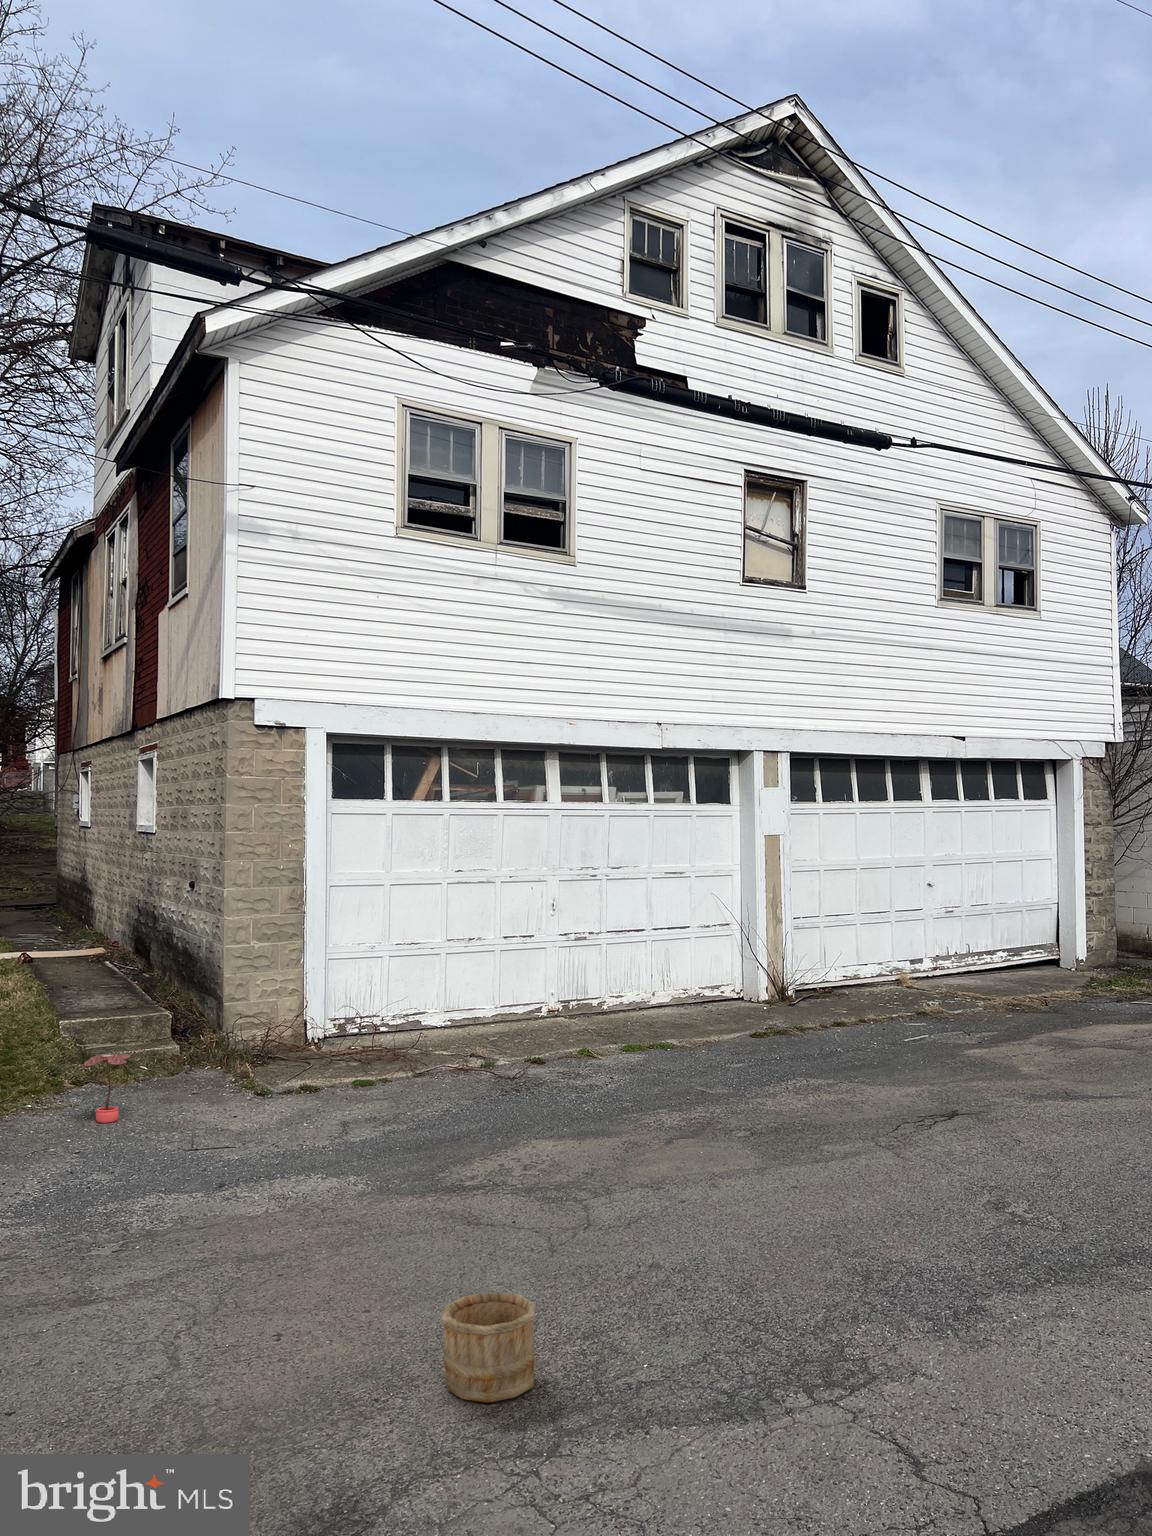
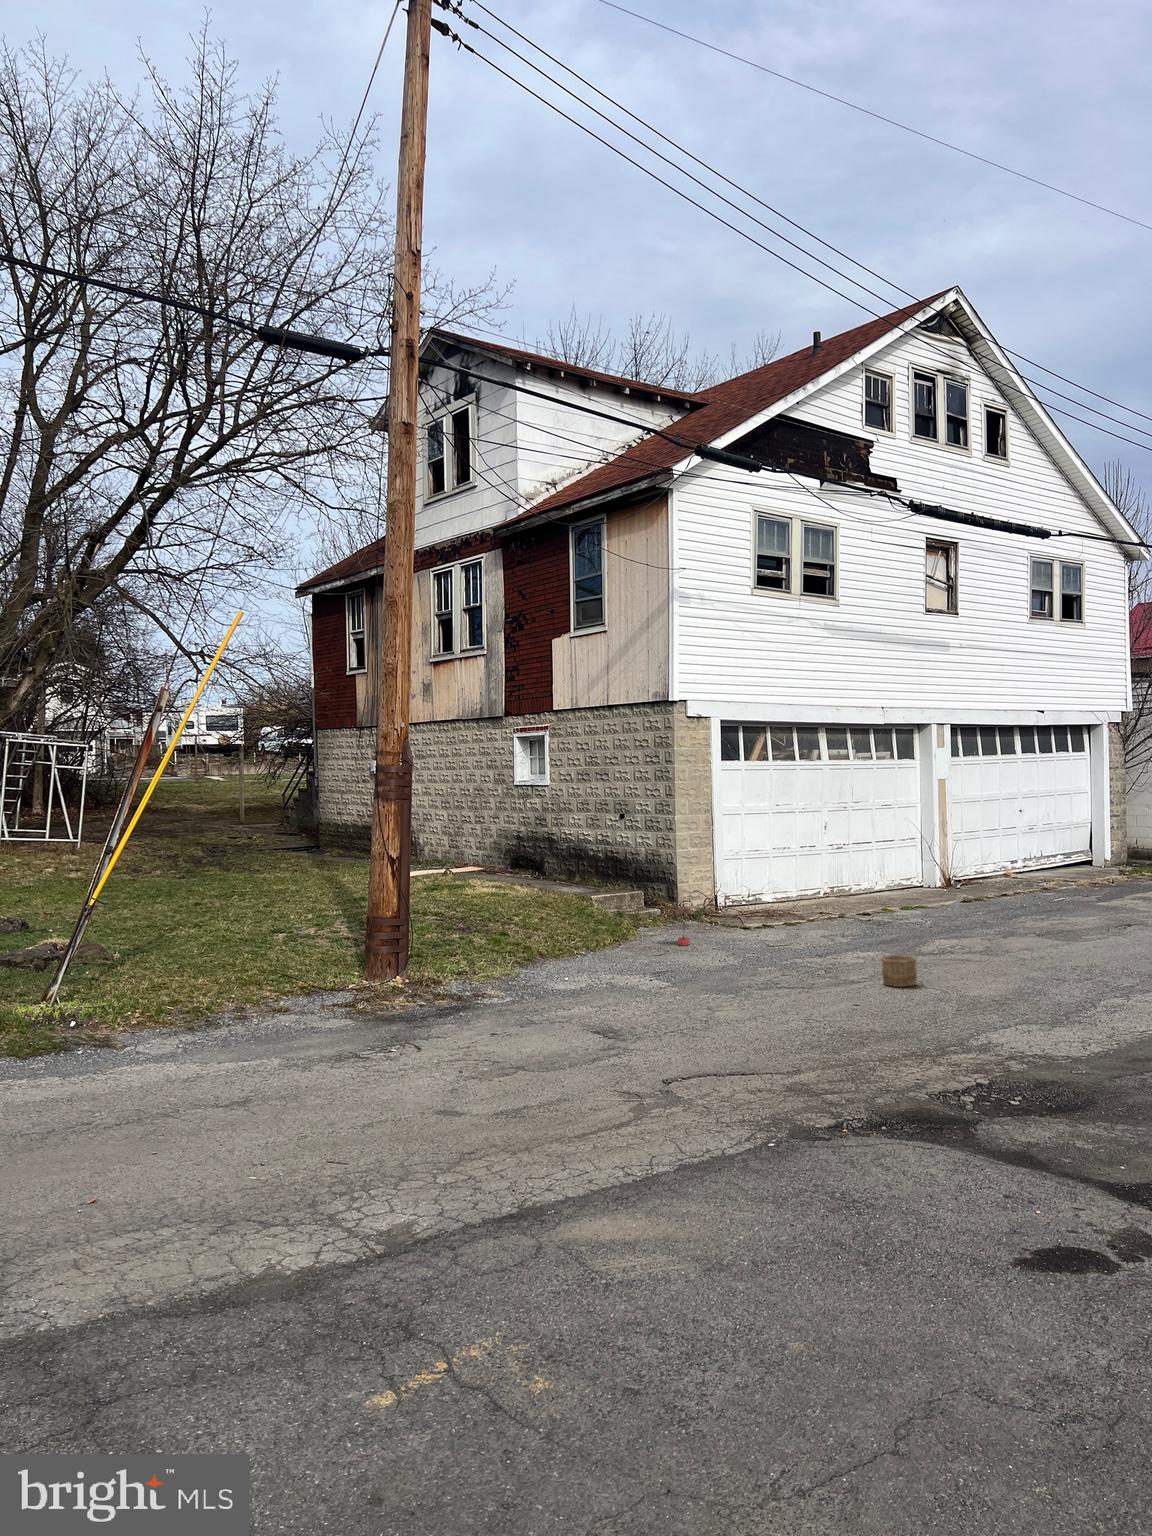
wooden bucket: present [440,1292,535,1403] -> present [881,955,917,987]

